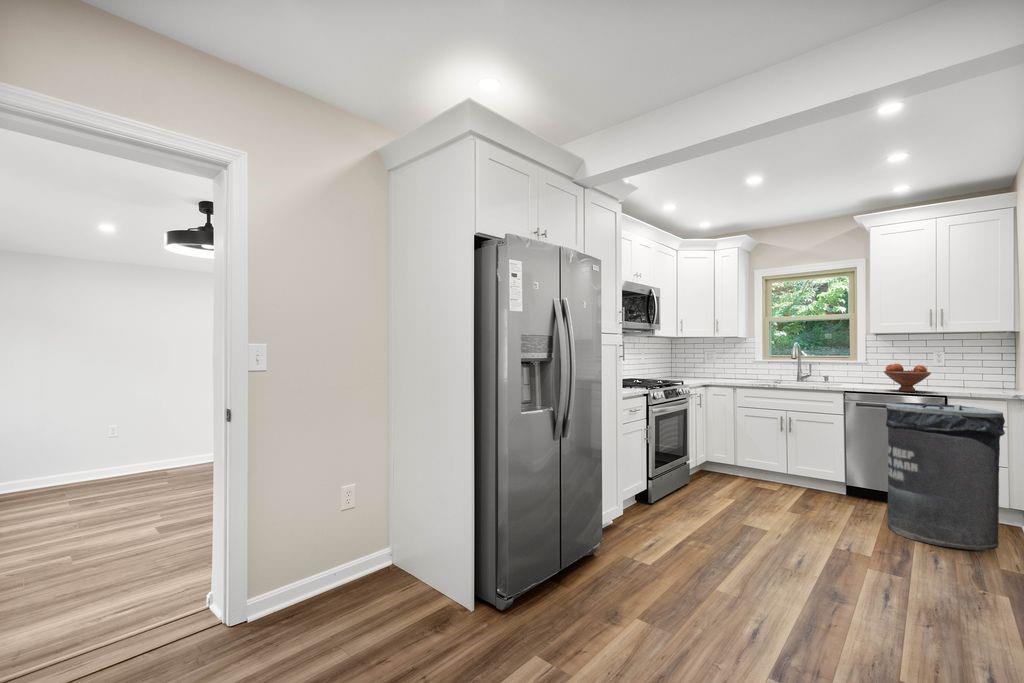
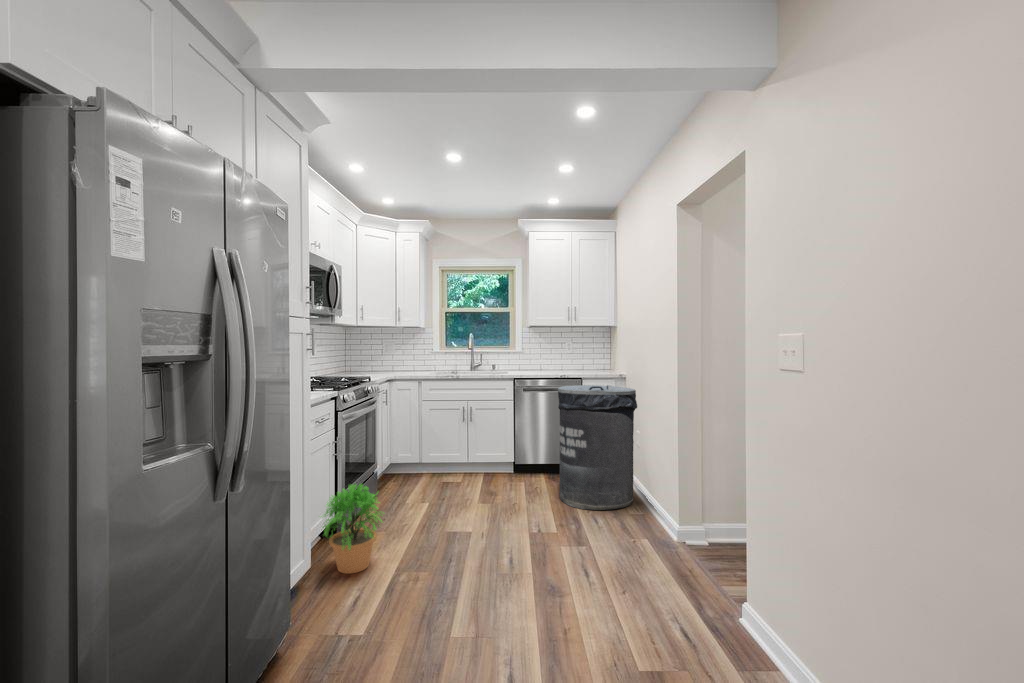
fruit bowl: present [884,364,931,392] -> none [546,351,579,376]
potted plant: none [629,461,681,531] -> present [323,484,382,574]

